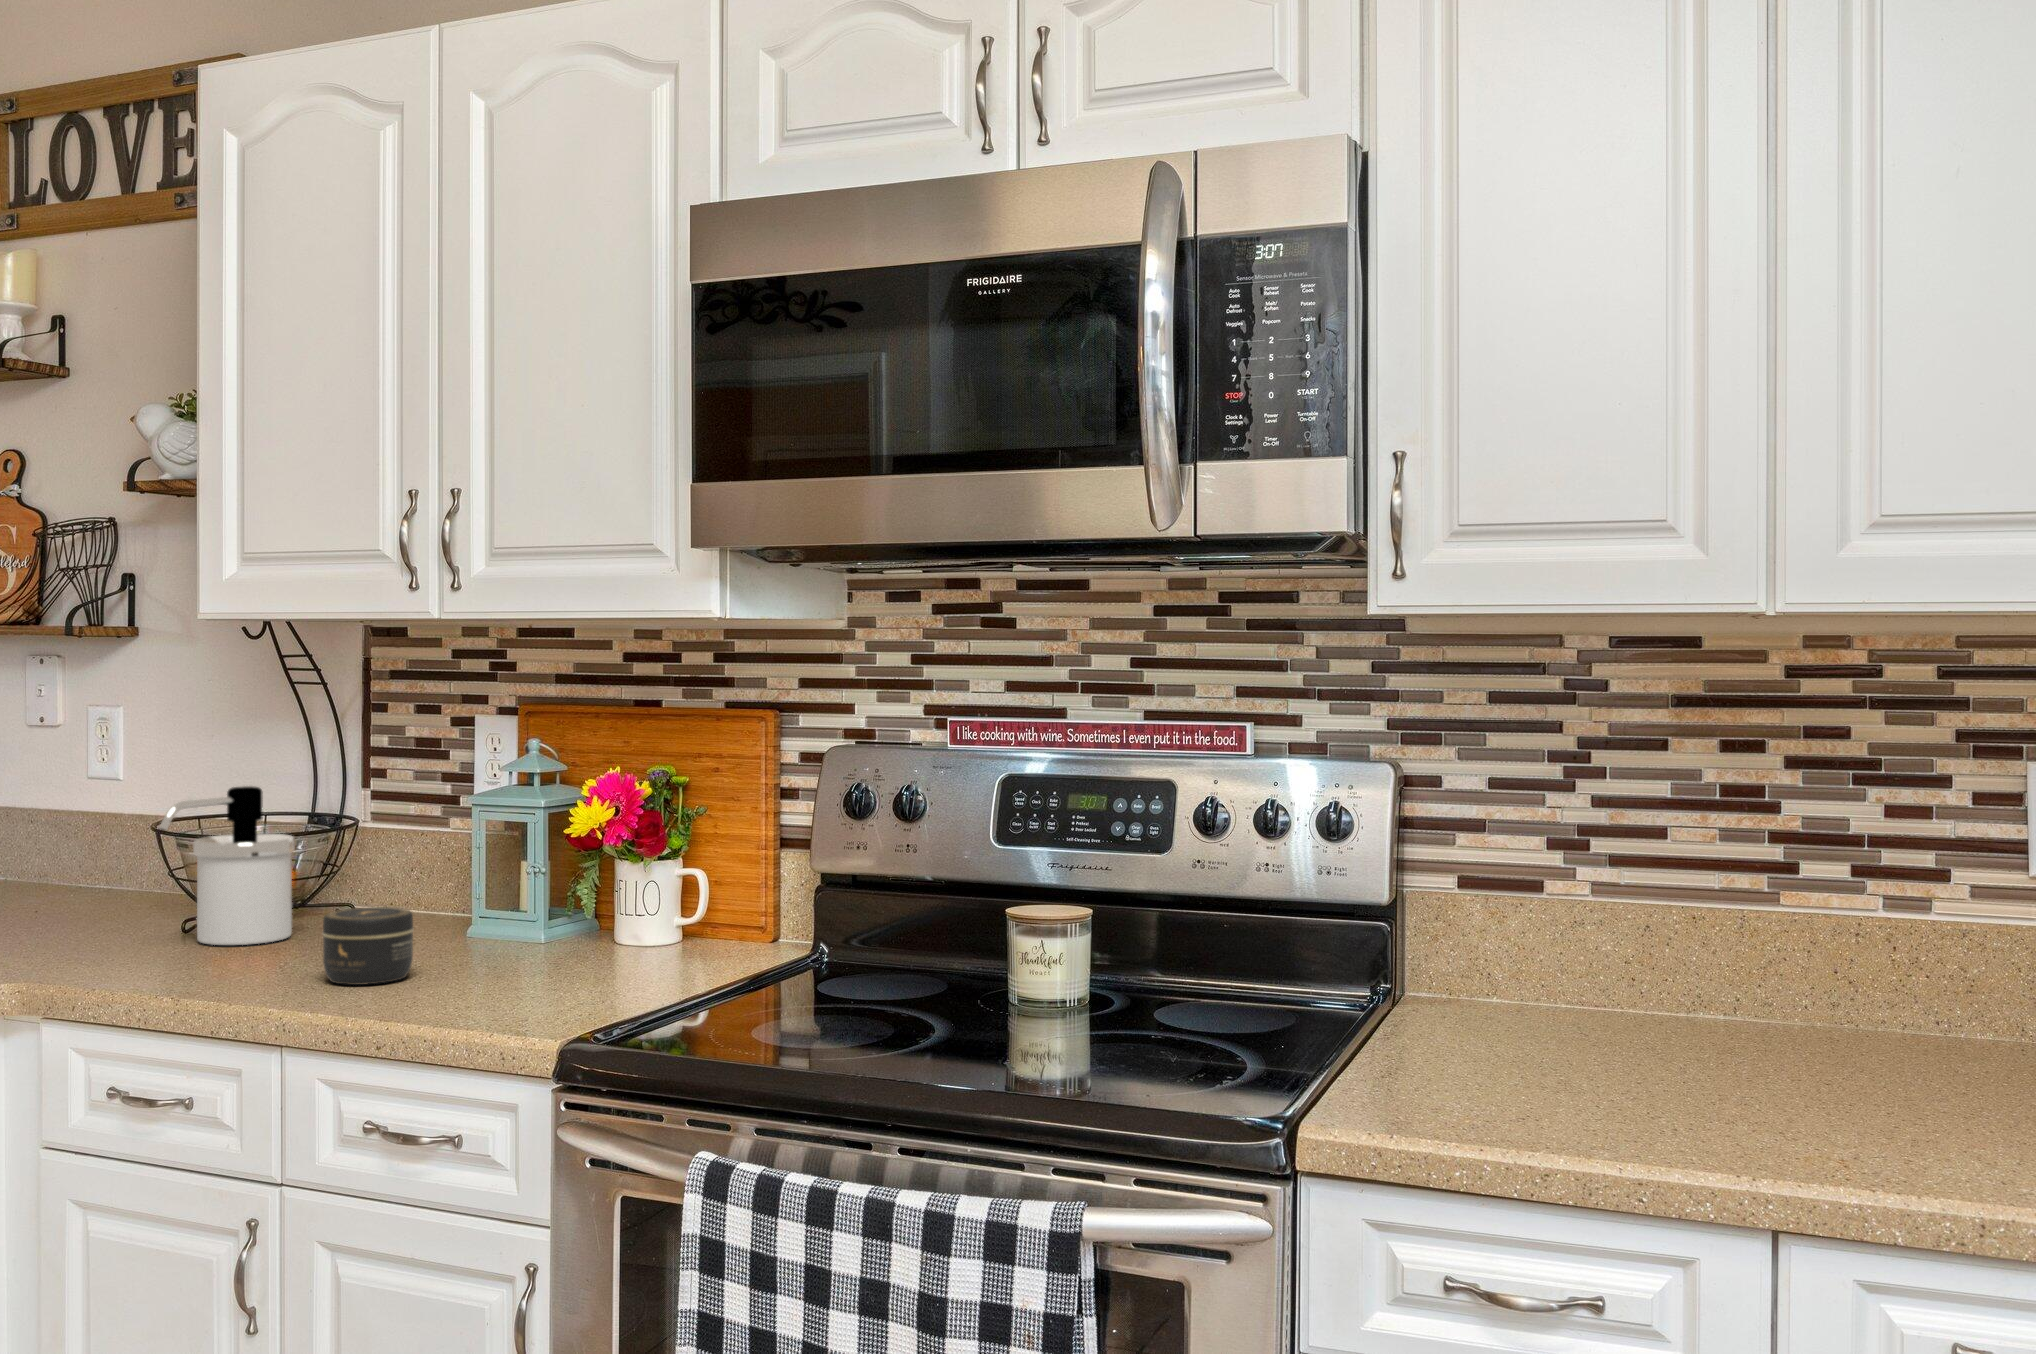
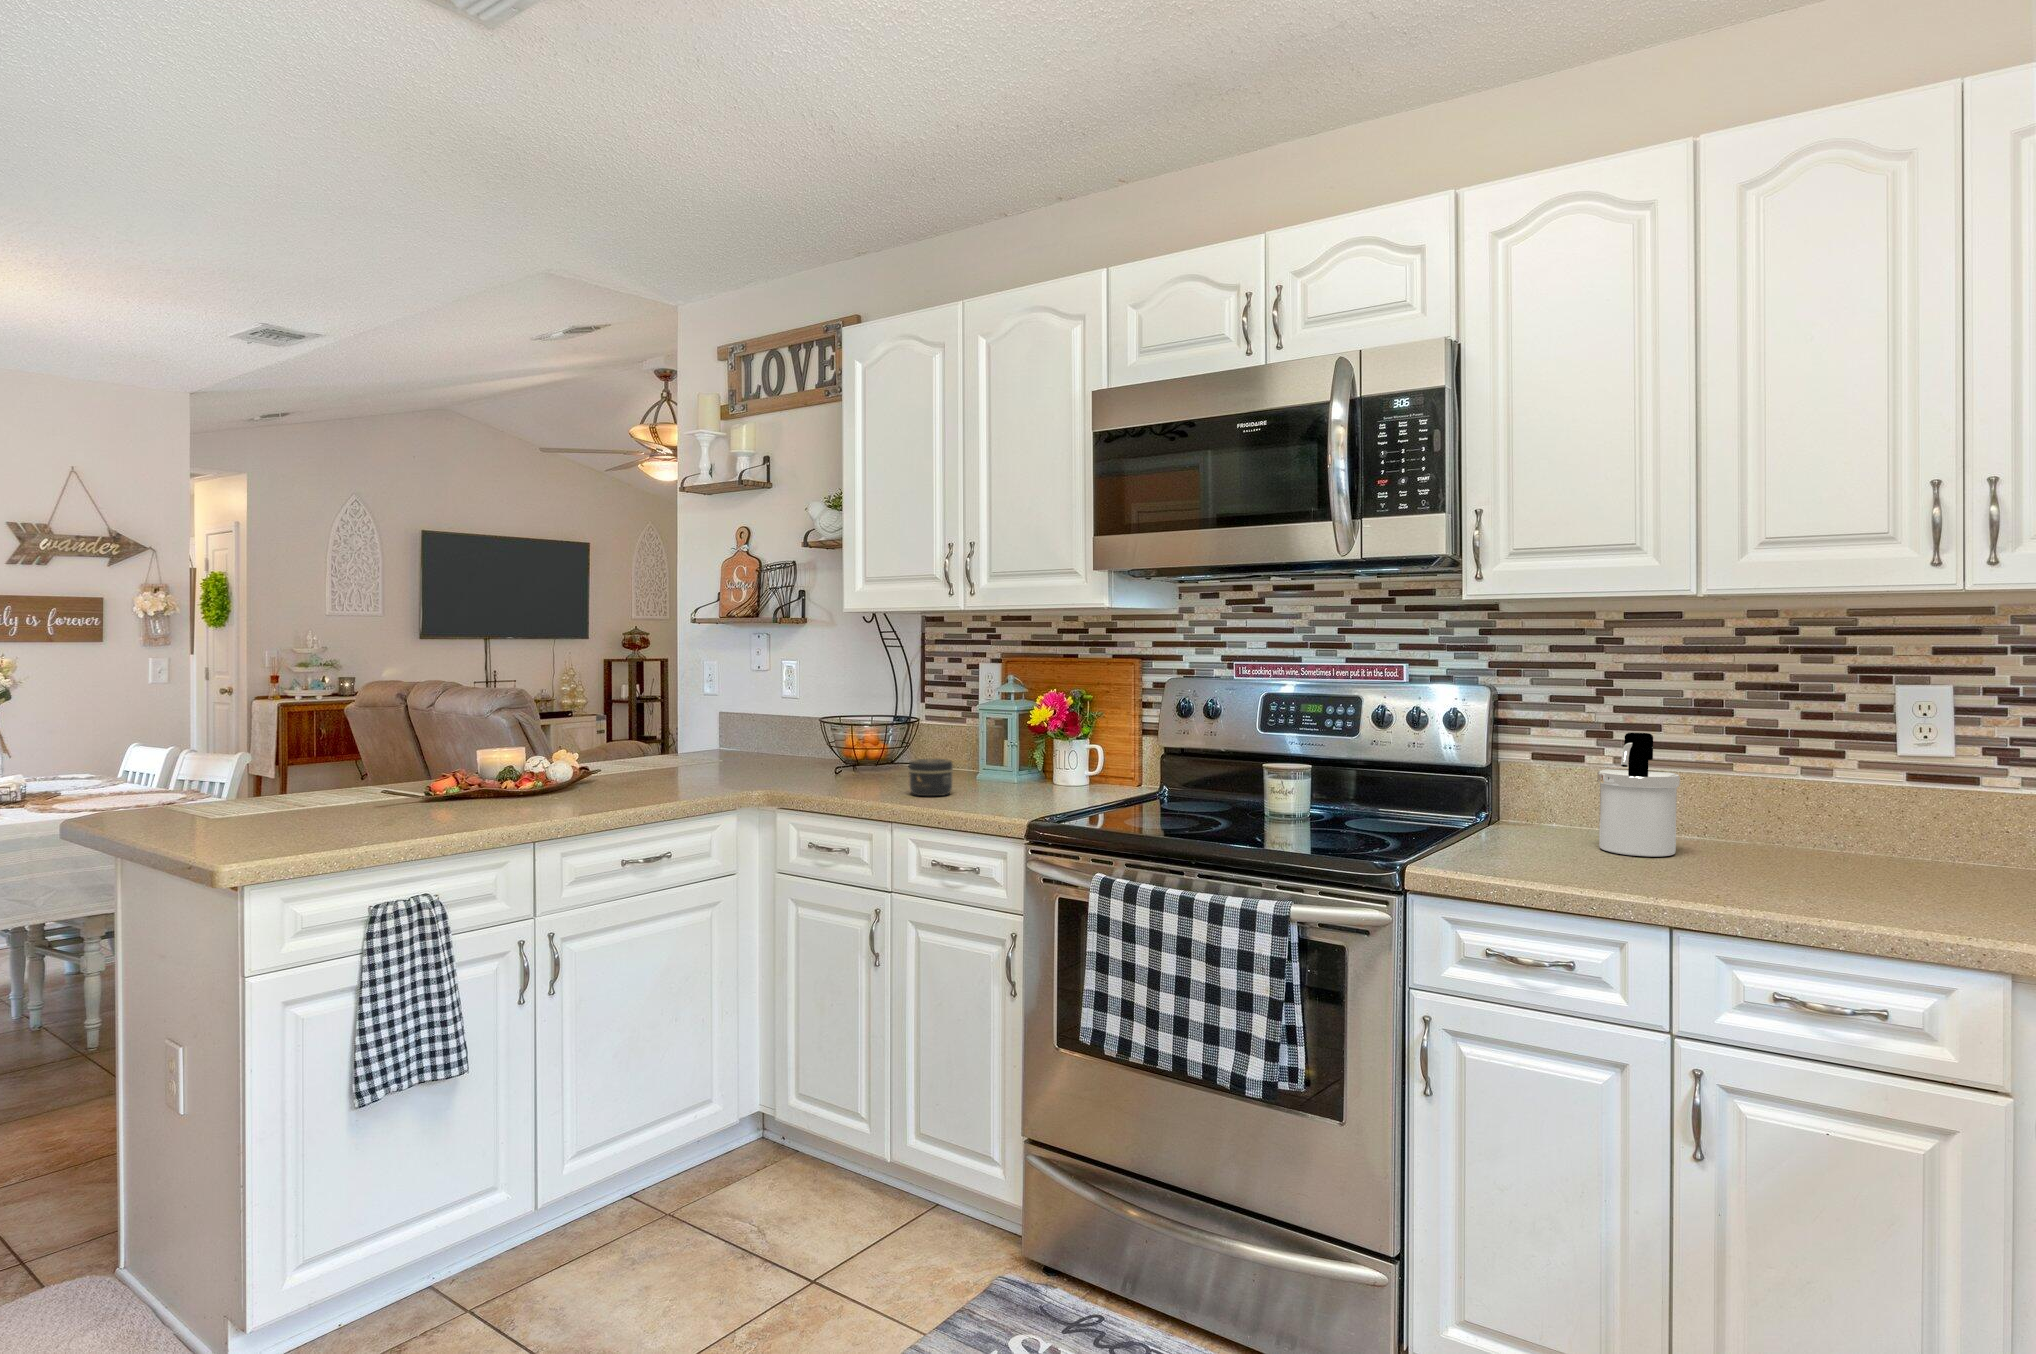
soap dispenser: present [159,786,295,945] -> present [1597,732,1680,857]

